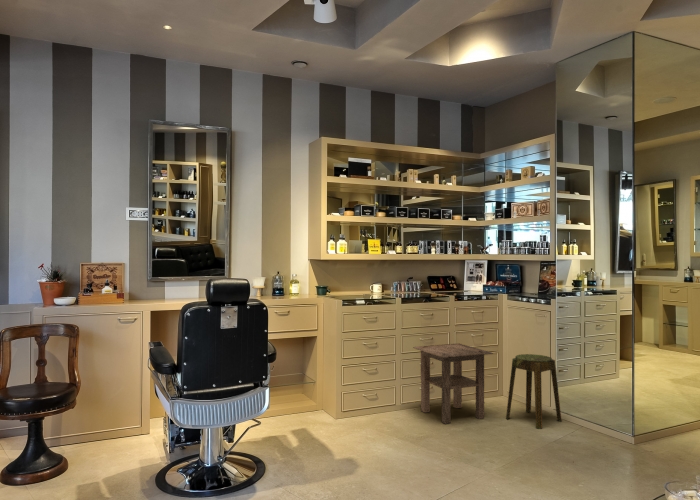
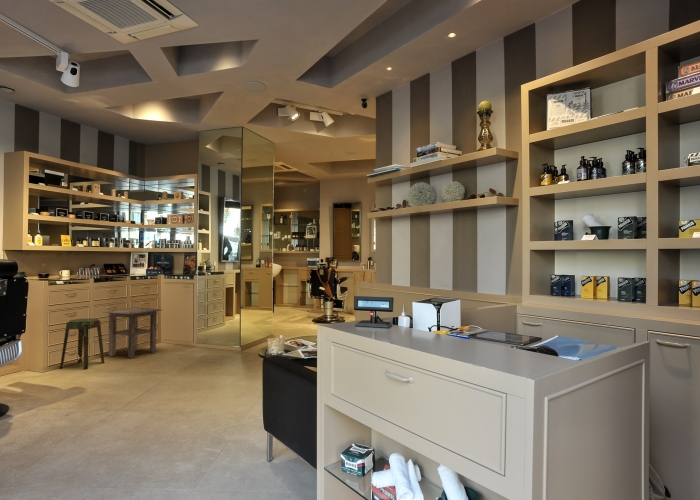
stool: present [506,354,561,428] -> present [60,319,104,369]

